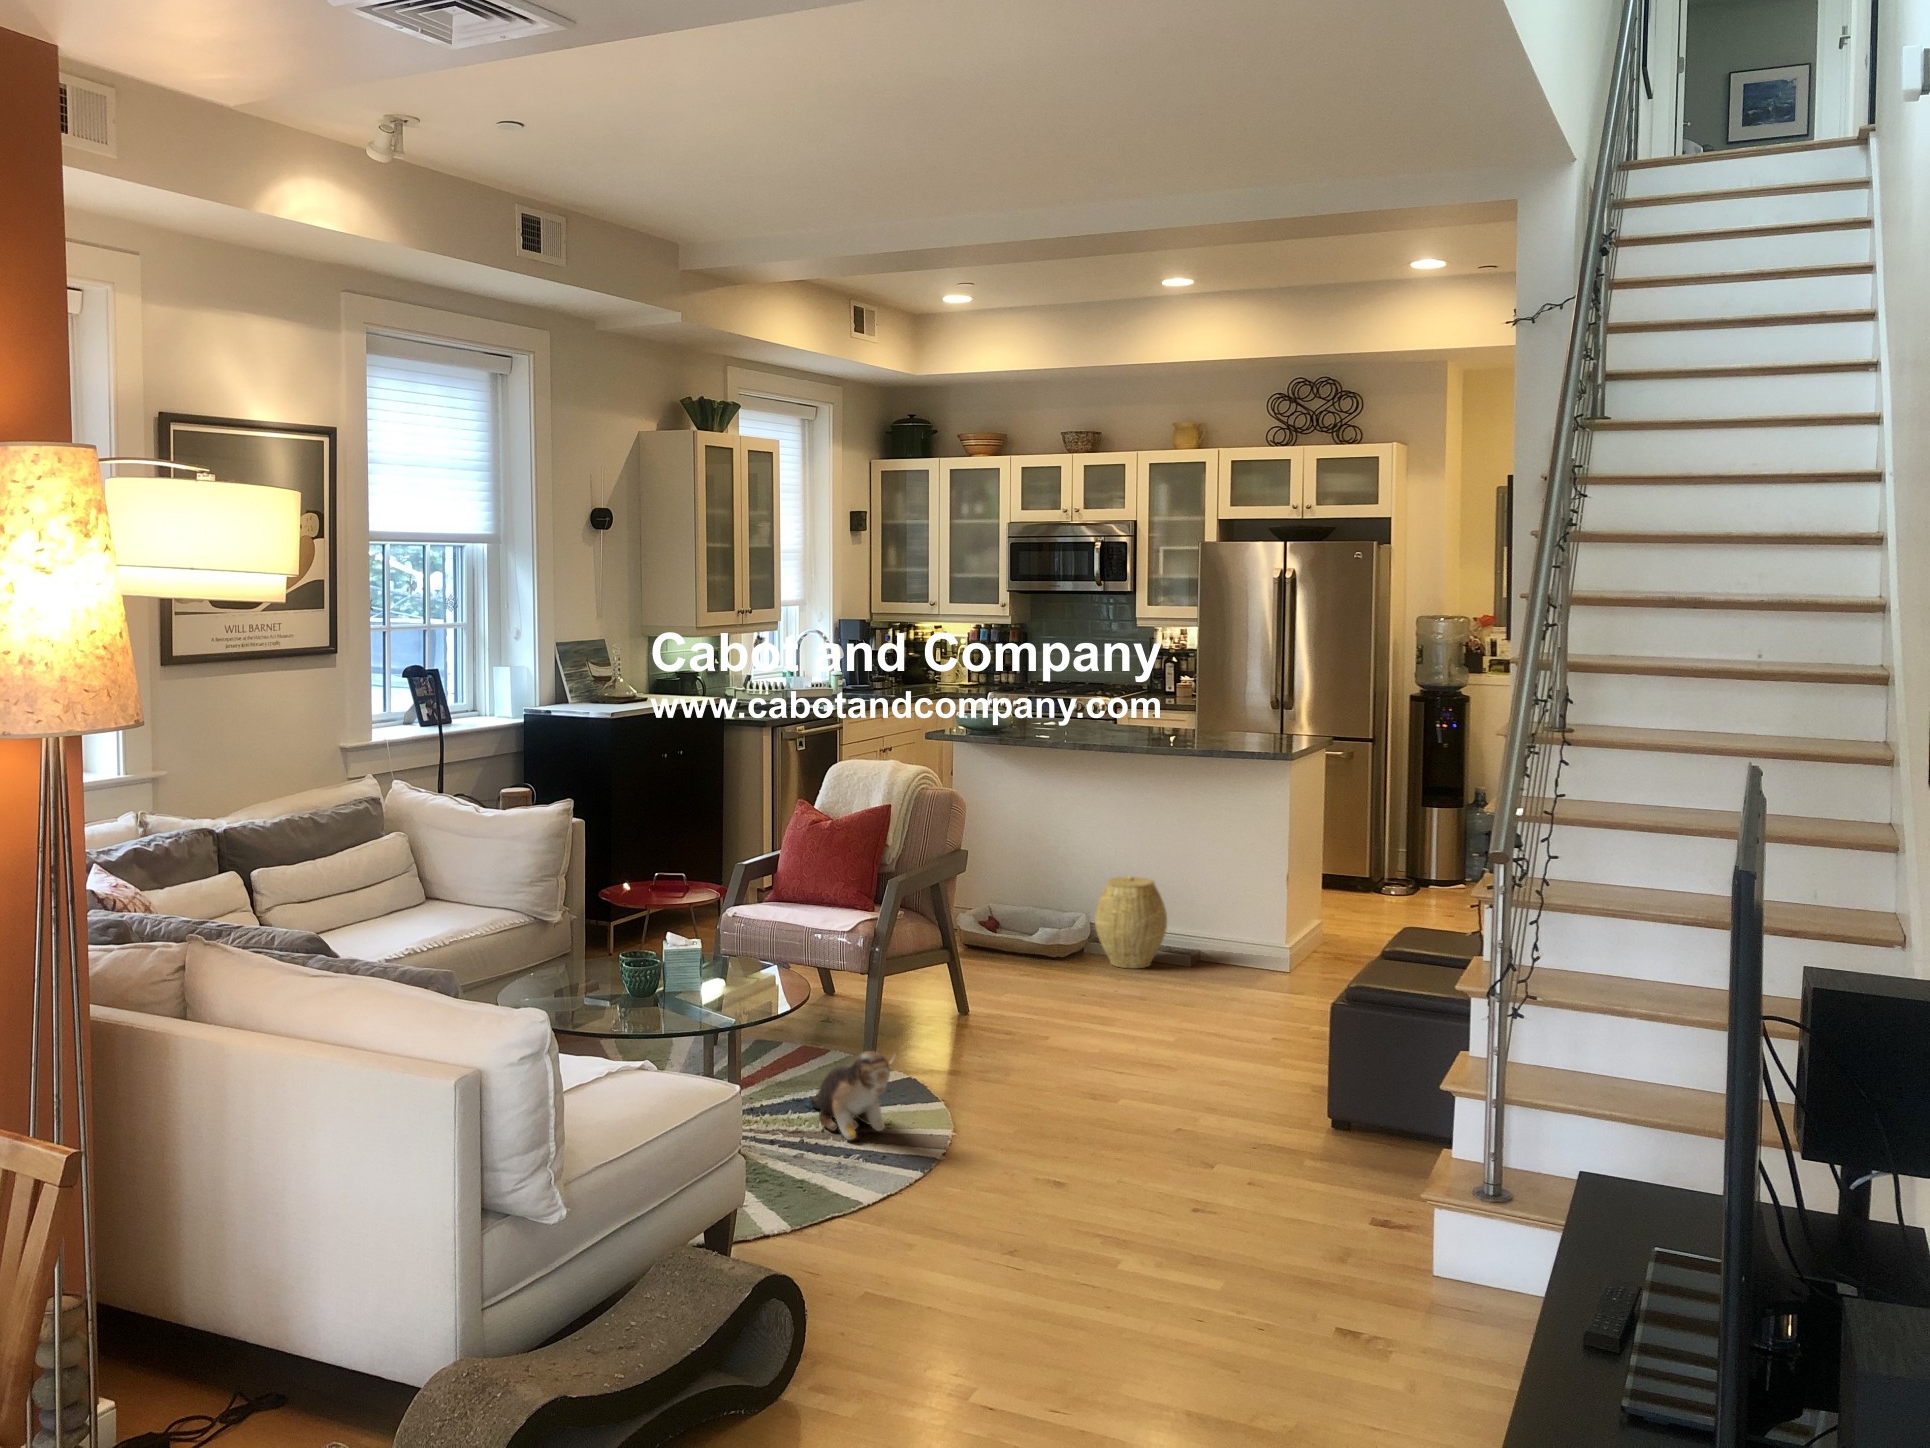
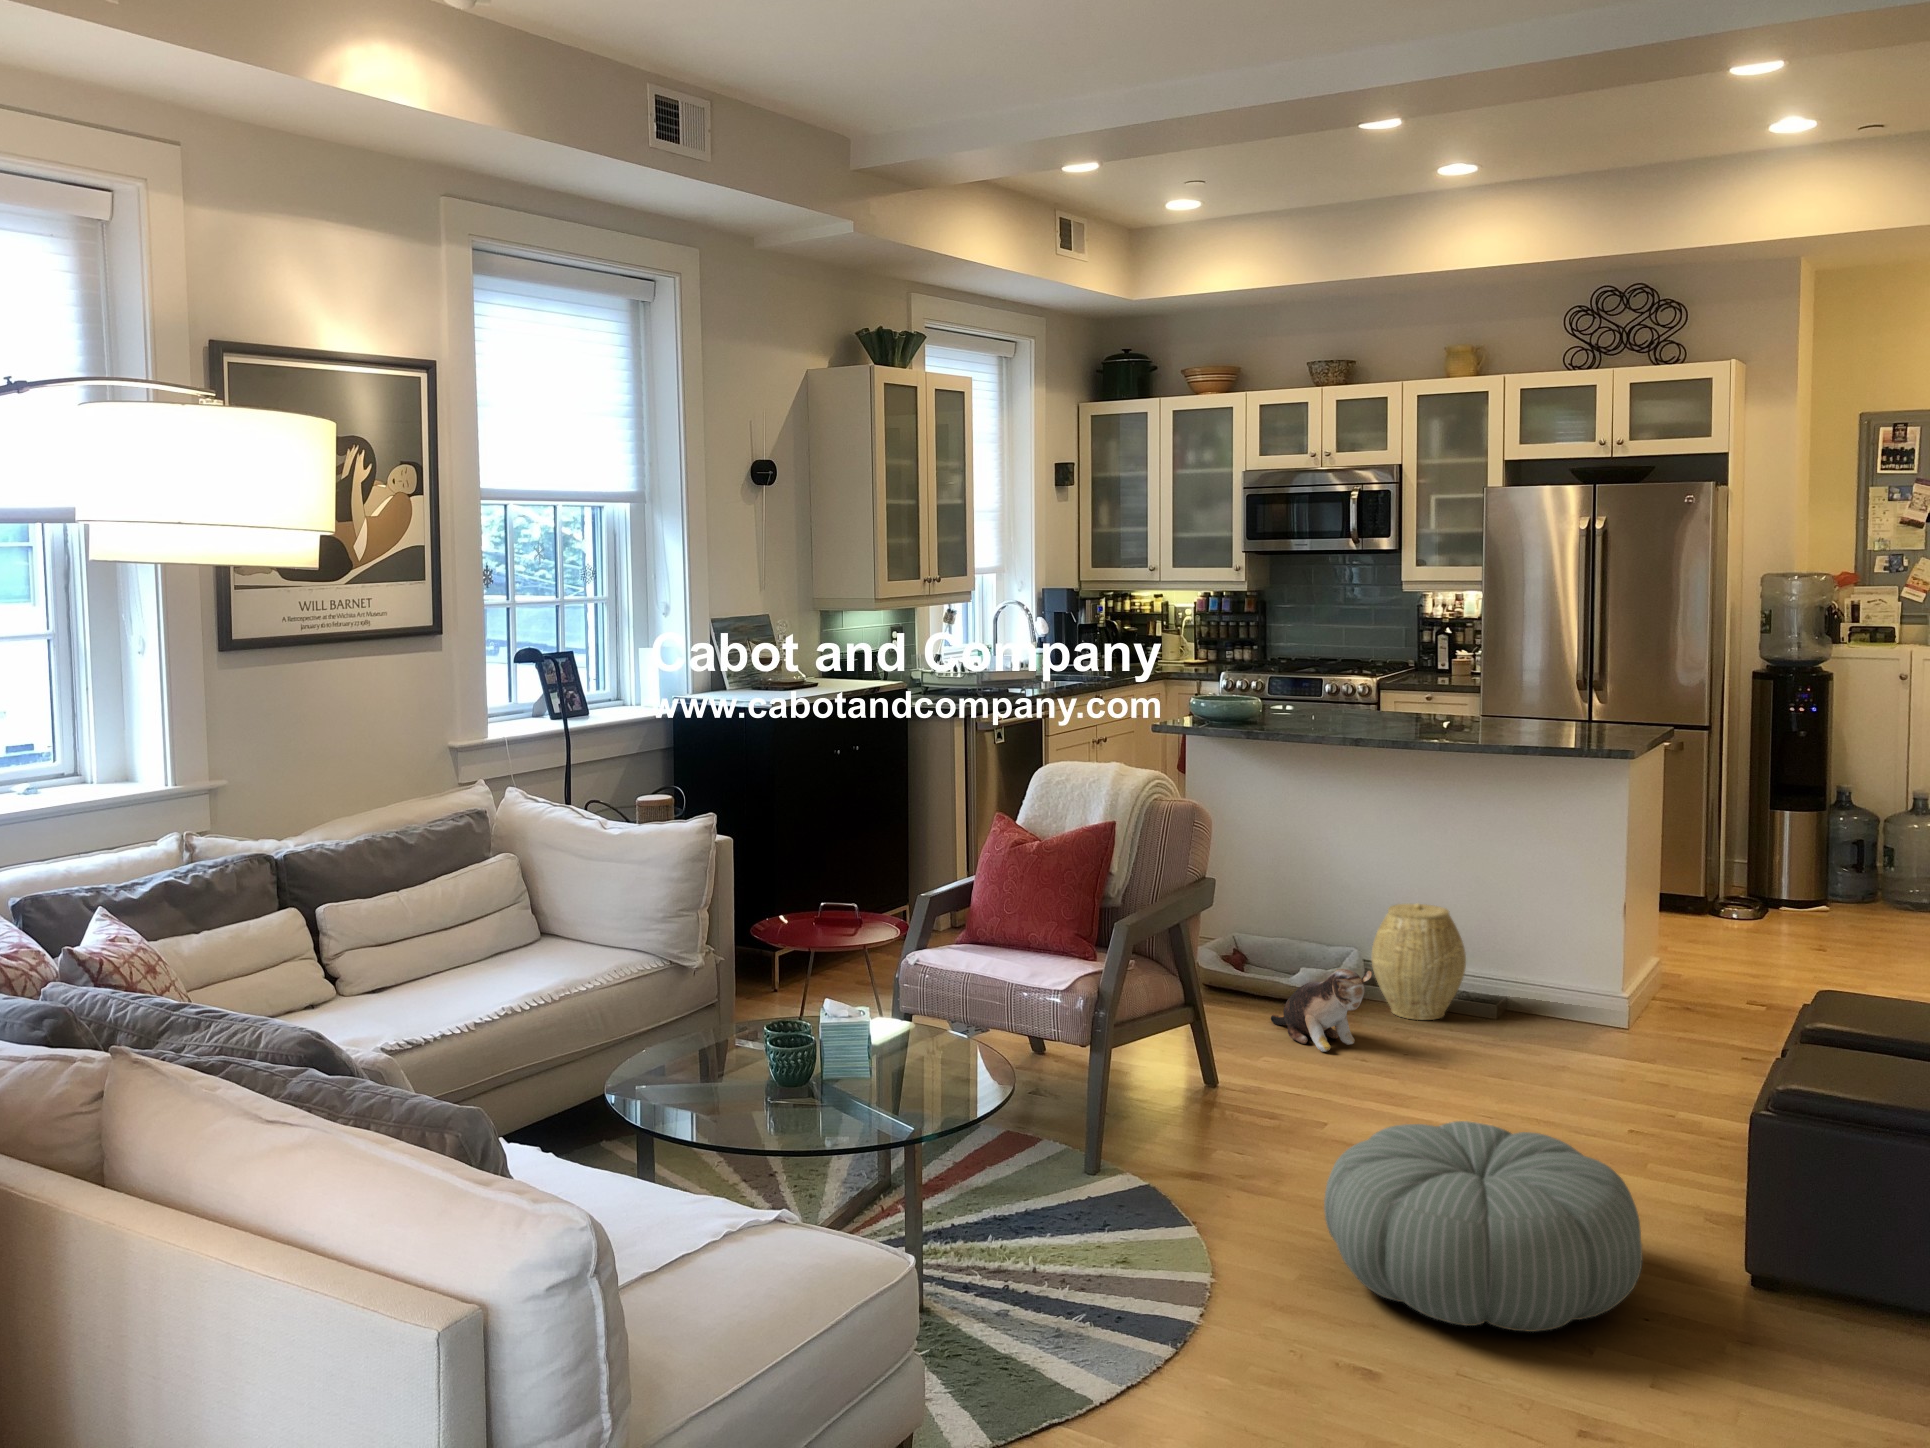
pouf: none [1035,1017,1251,1152] -> present [1324,1121,1642,1332]
plush toy: present [811,1051,896,1140] -> present [1271,969,1372,1052]

